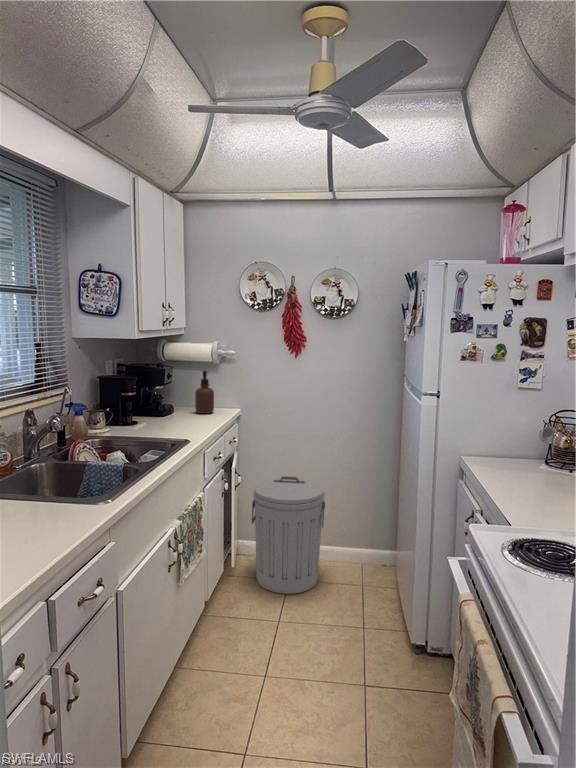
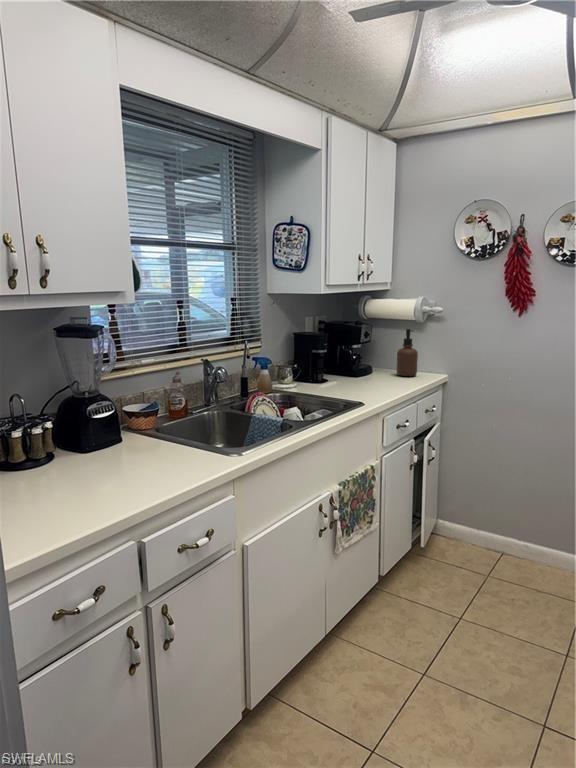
trash can: present [252,476,325,594] -> none [447,456,542,593]

